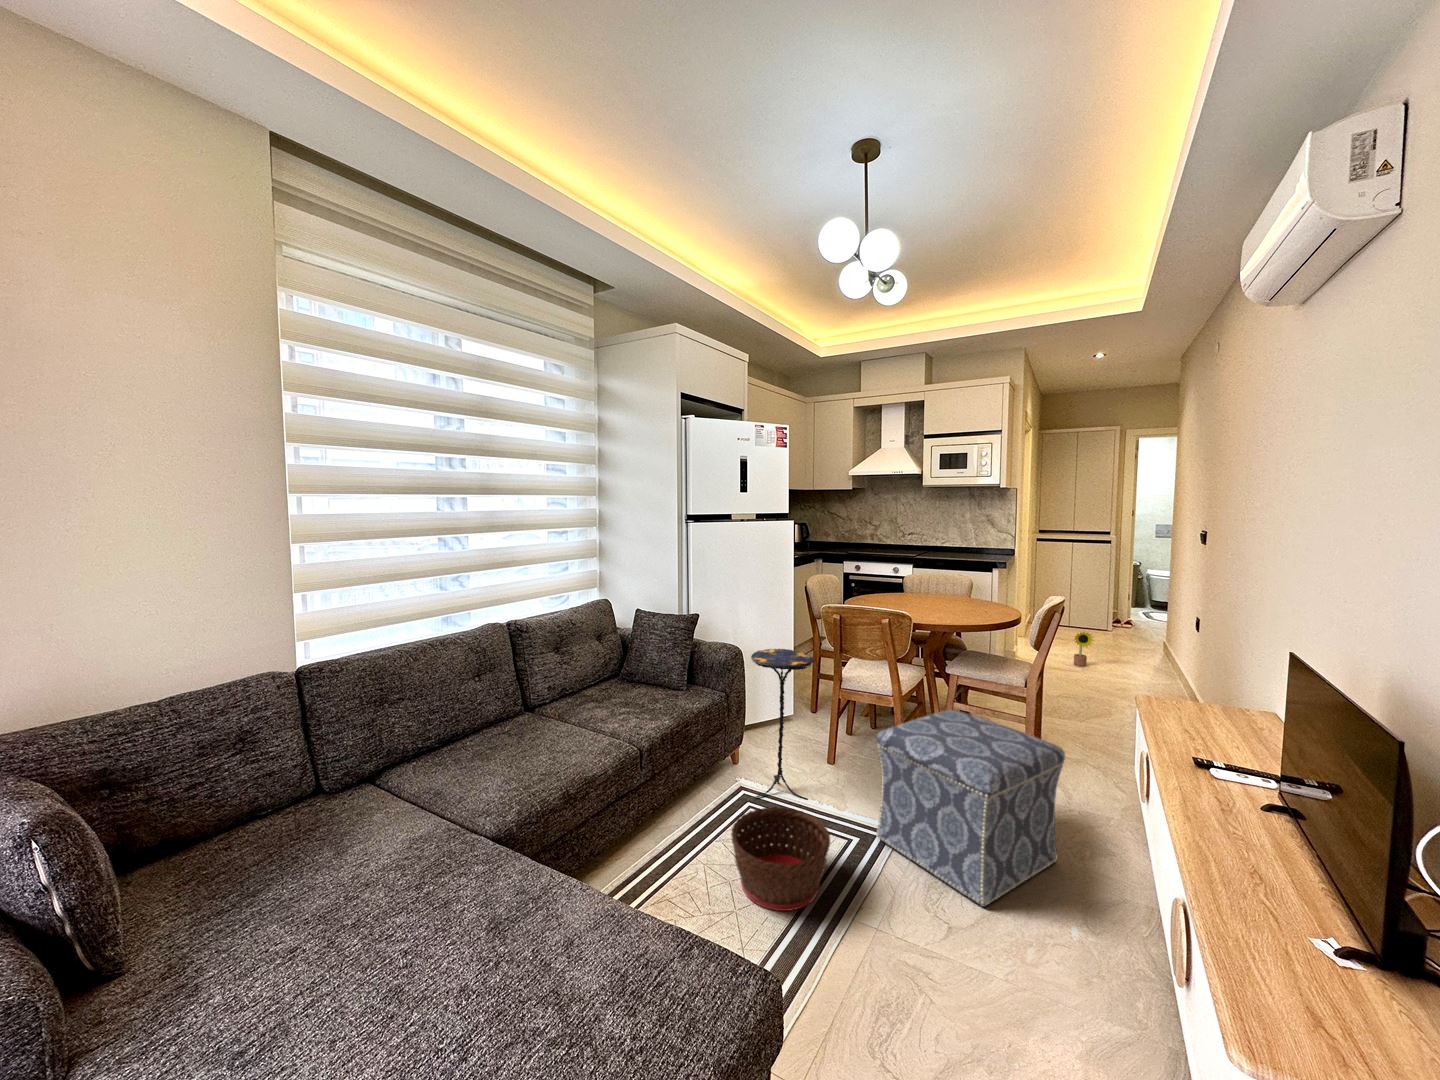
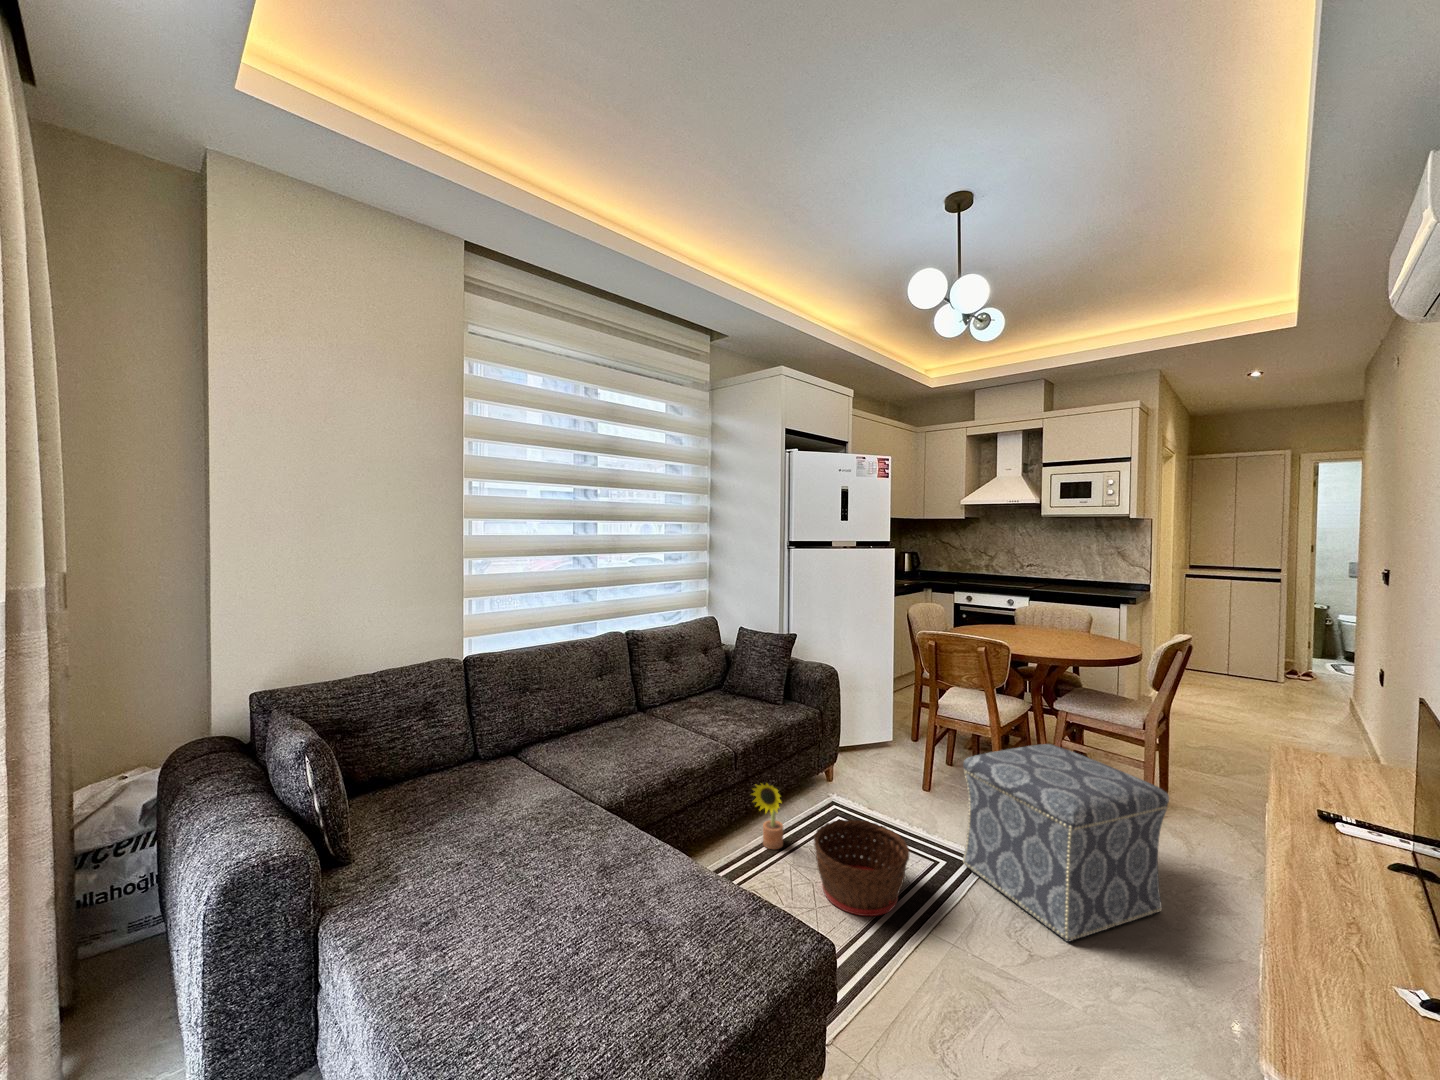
decorative plant: present [1074,632,1094,667] -> present [752,783,783,849]
side table: present [751,649,814,799] -> none [842,672,905,822]

